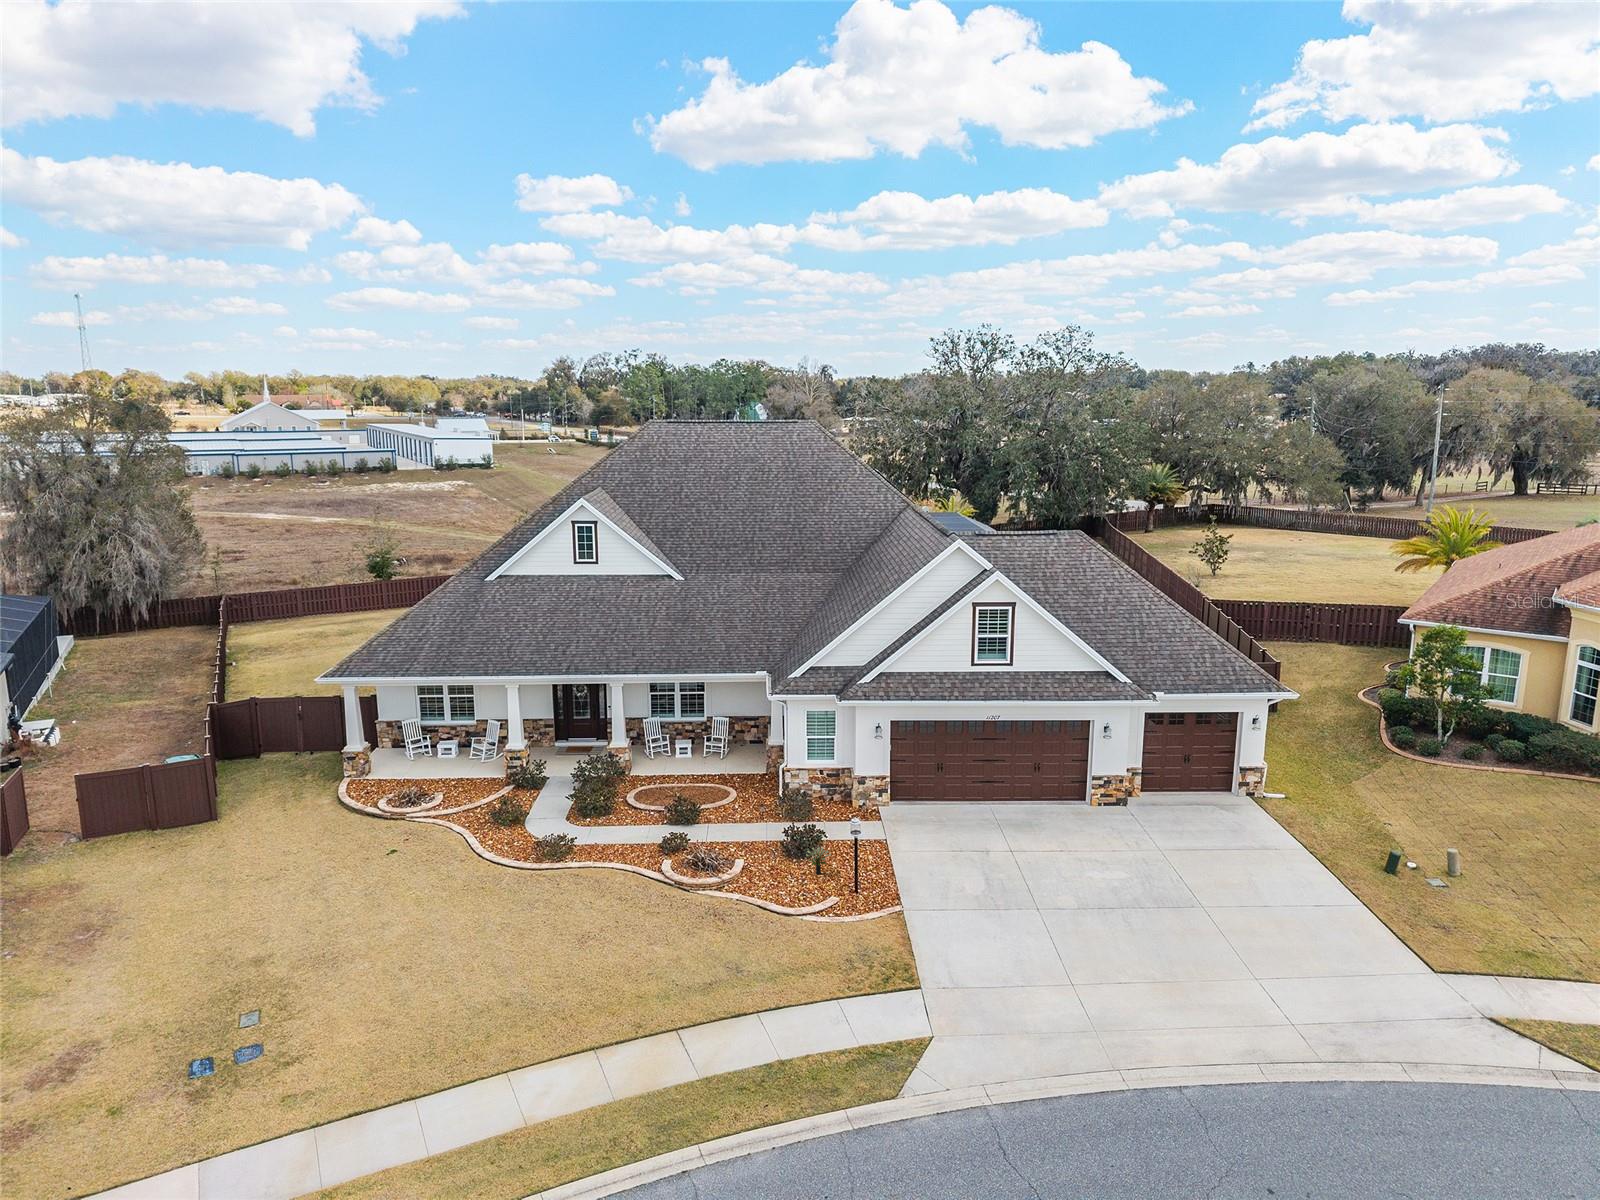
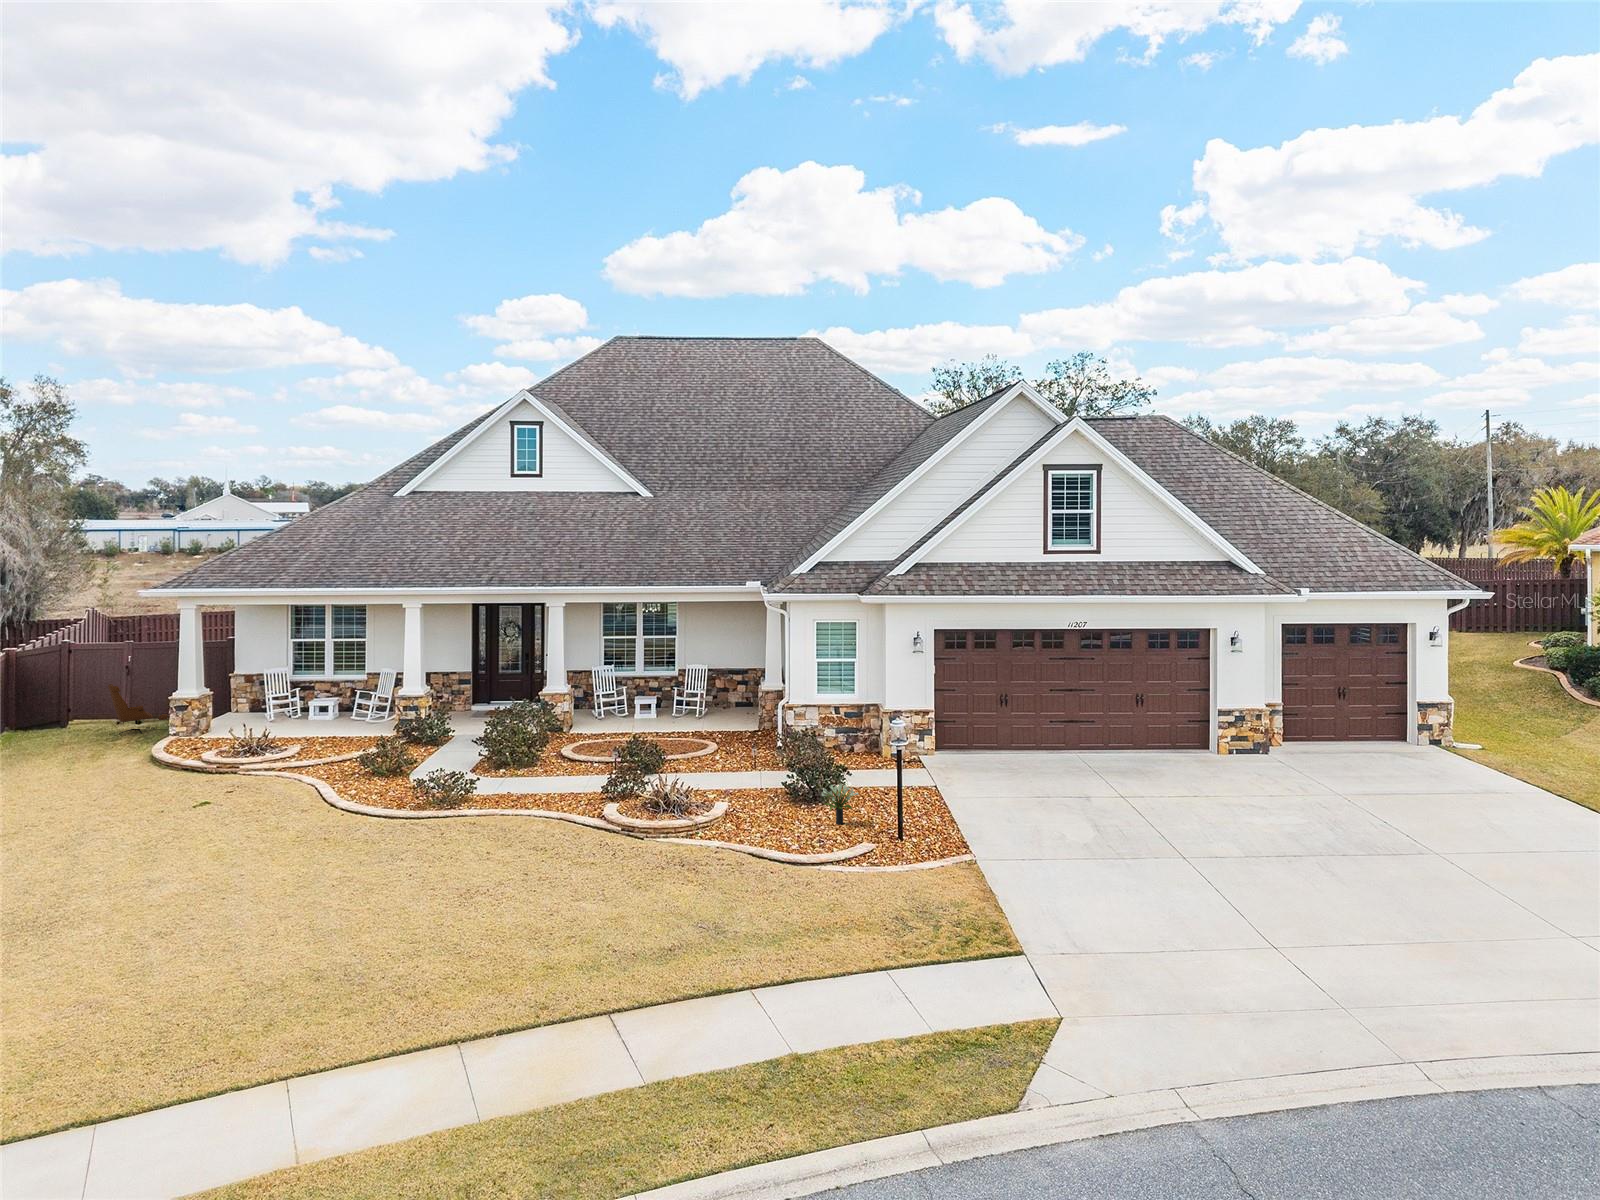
lounge chair: none [282,727,334,764] -> present [108,684,167,734]

